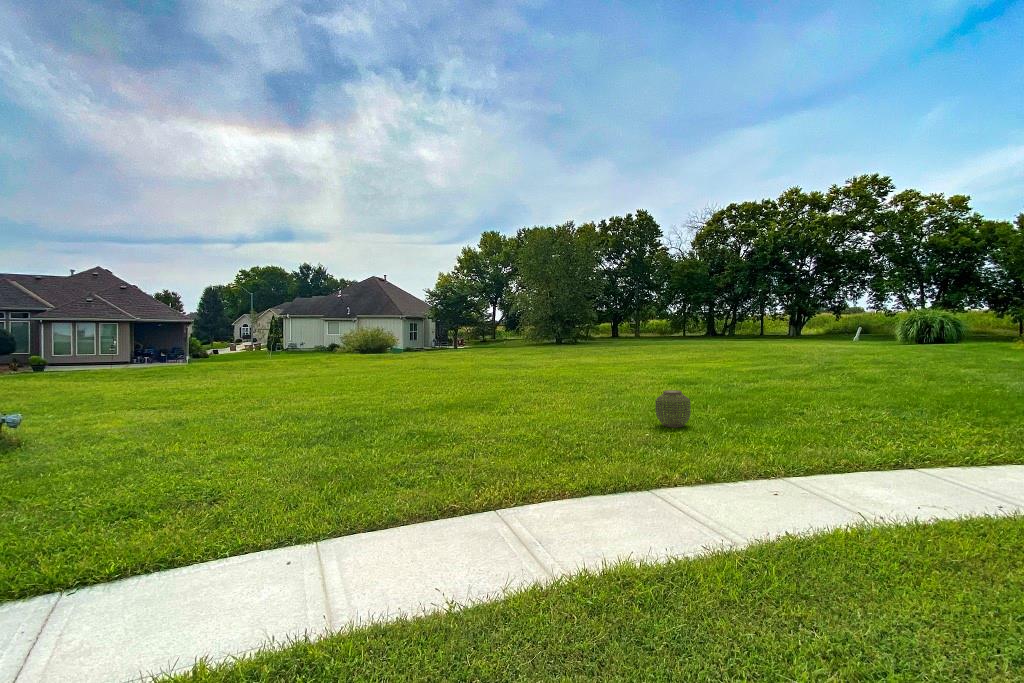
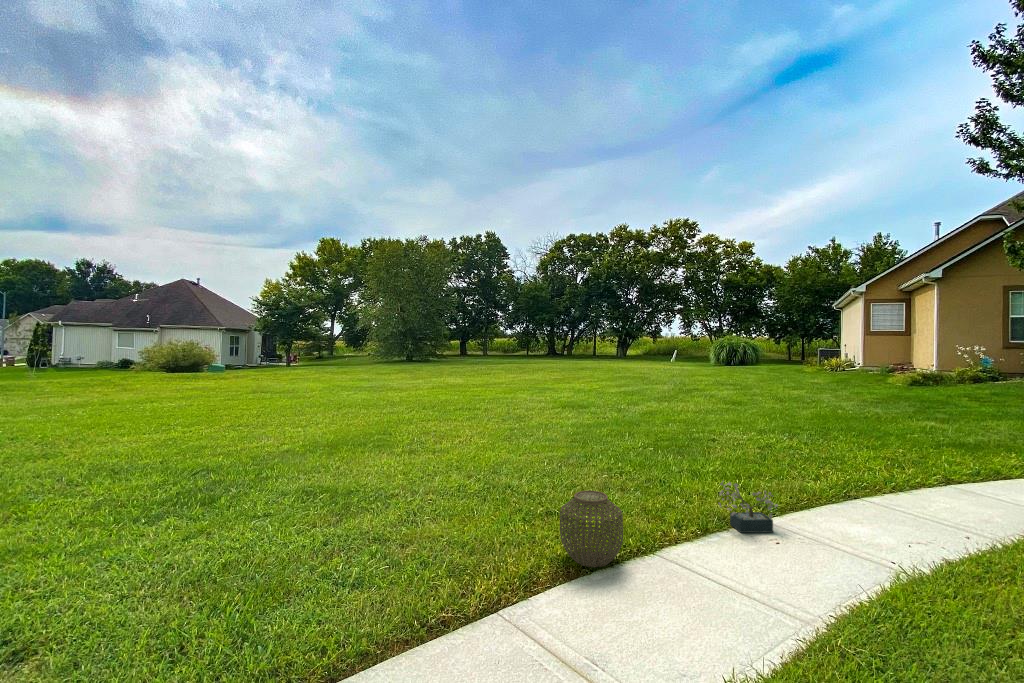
decorative plant: none [761,392,801,422] -> present [719,481,778,533]

